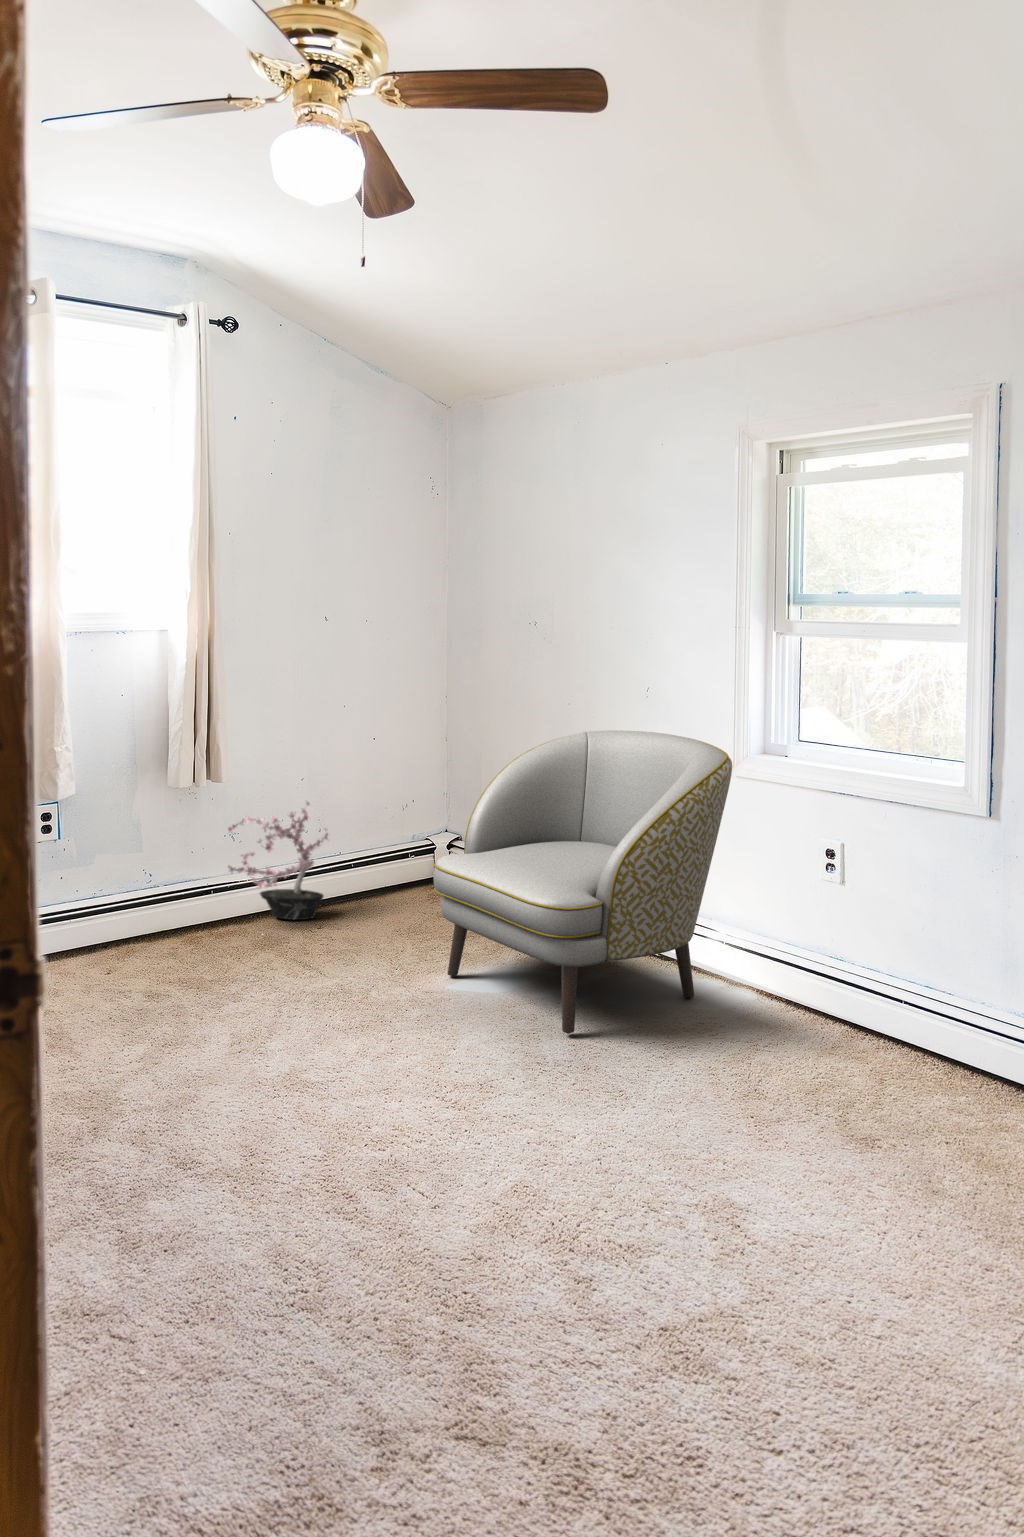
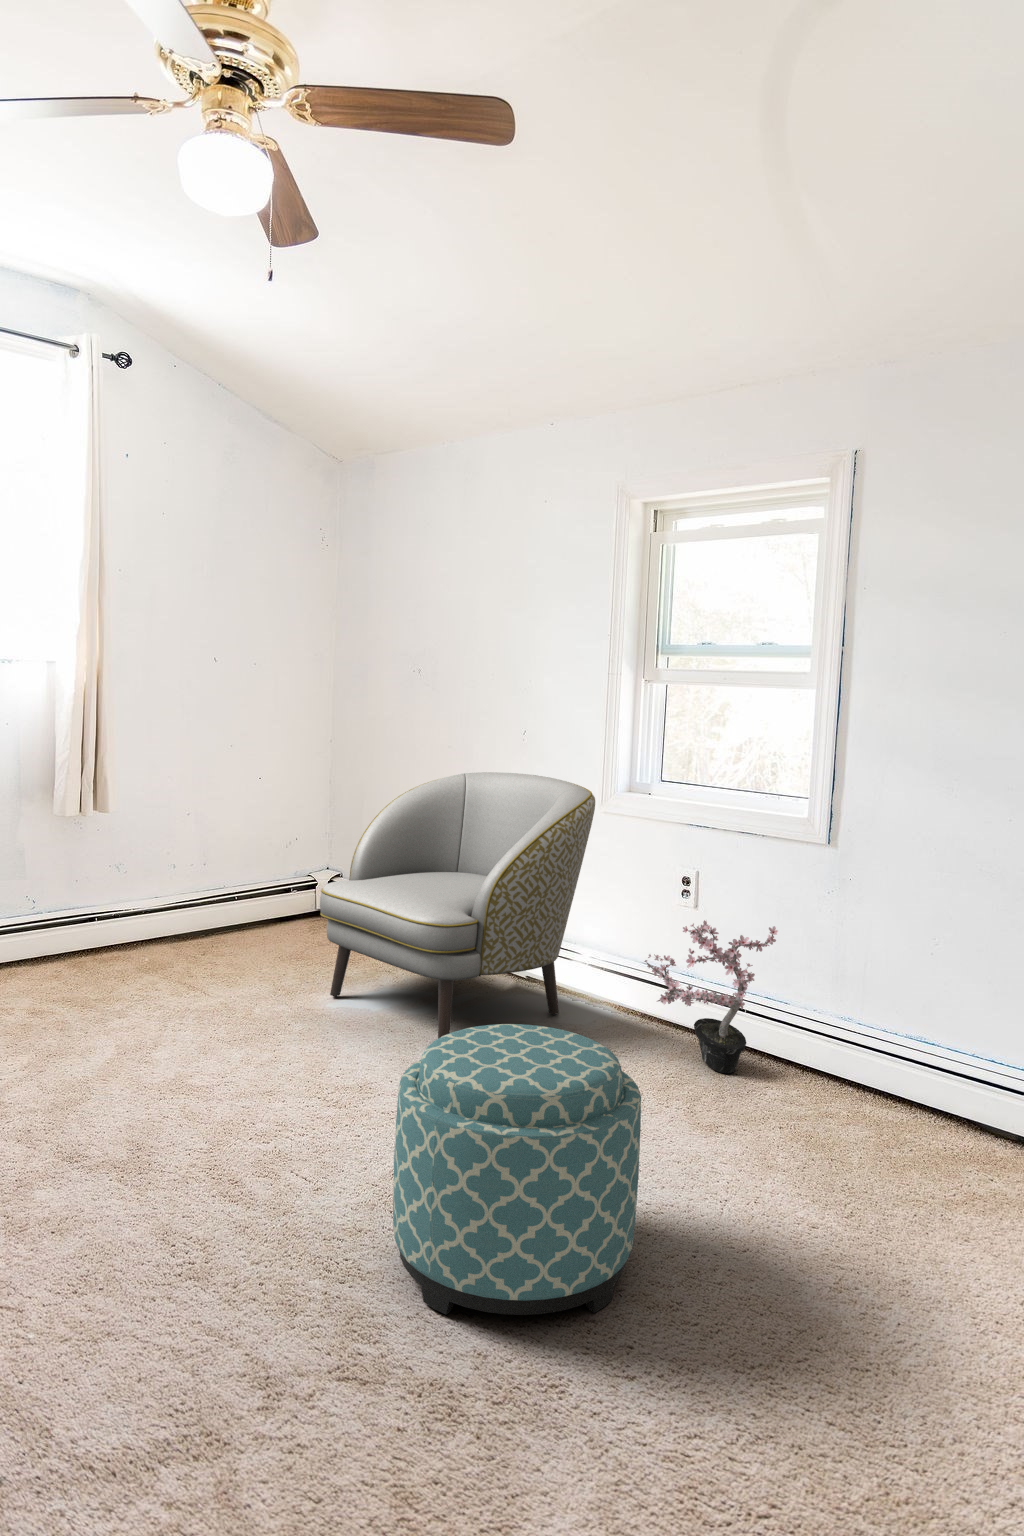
potted plant: present [226,802,328,920] -> present [644,920,778,1073]
ottoman: none [513,1040,787,1371] -> present [393,1024,641,1315]

